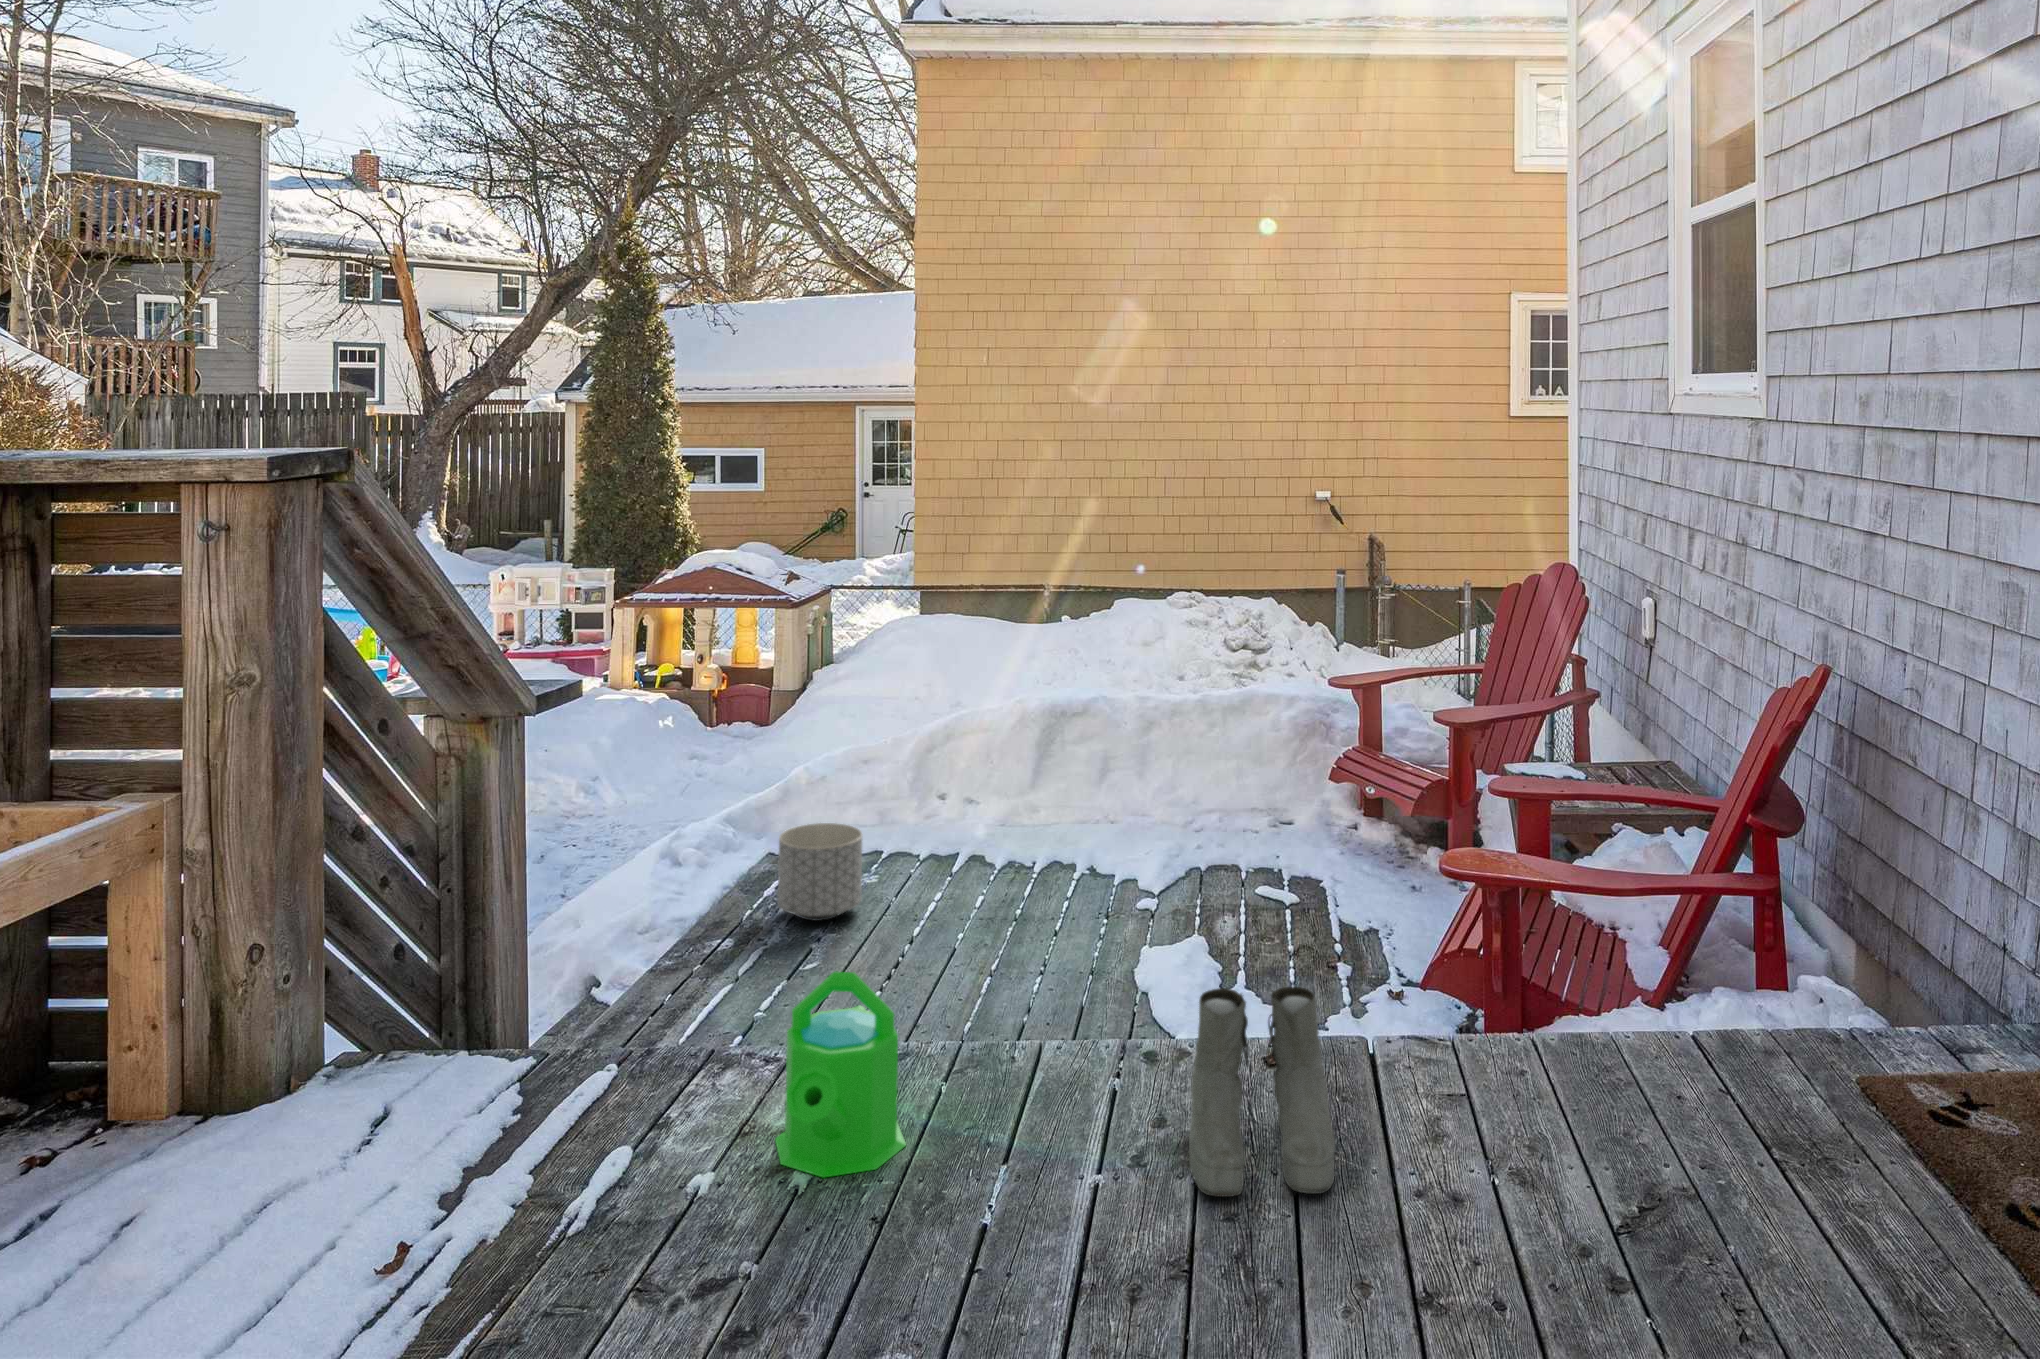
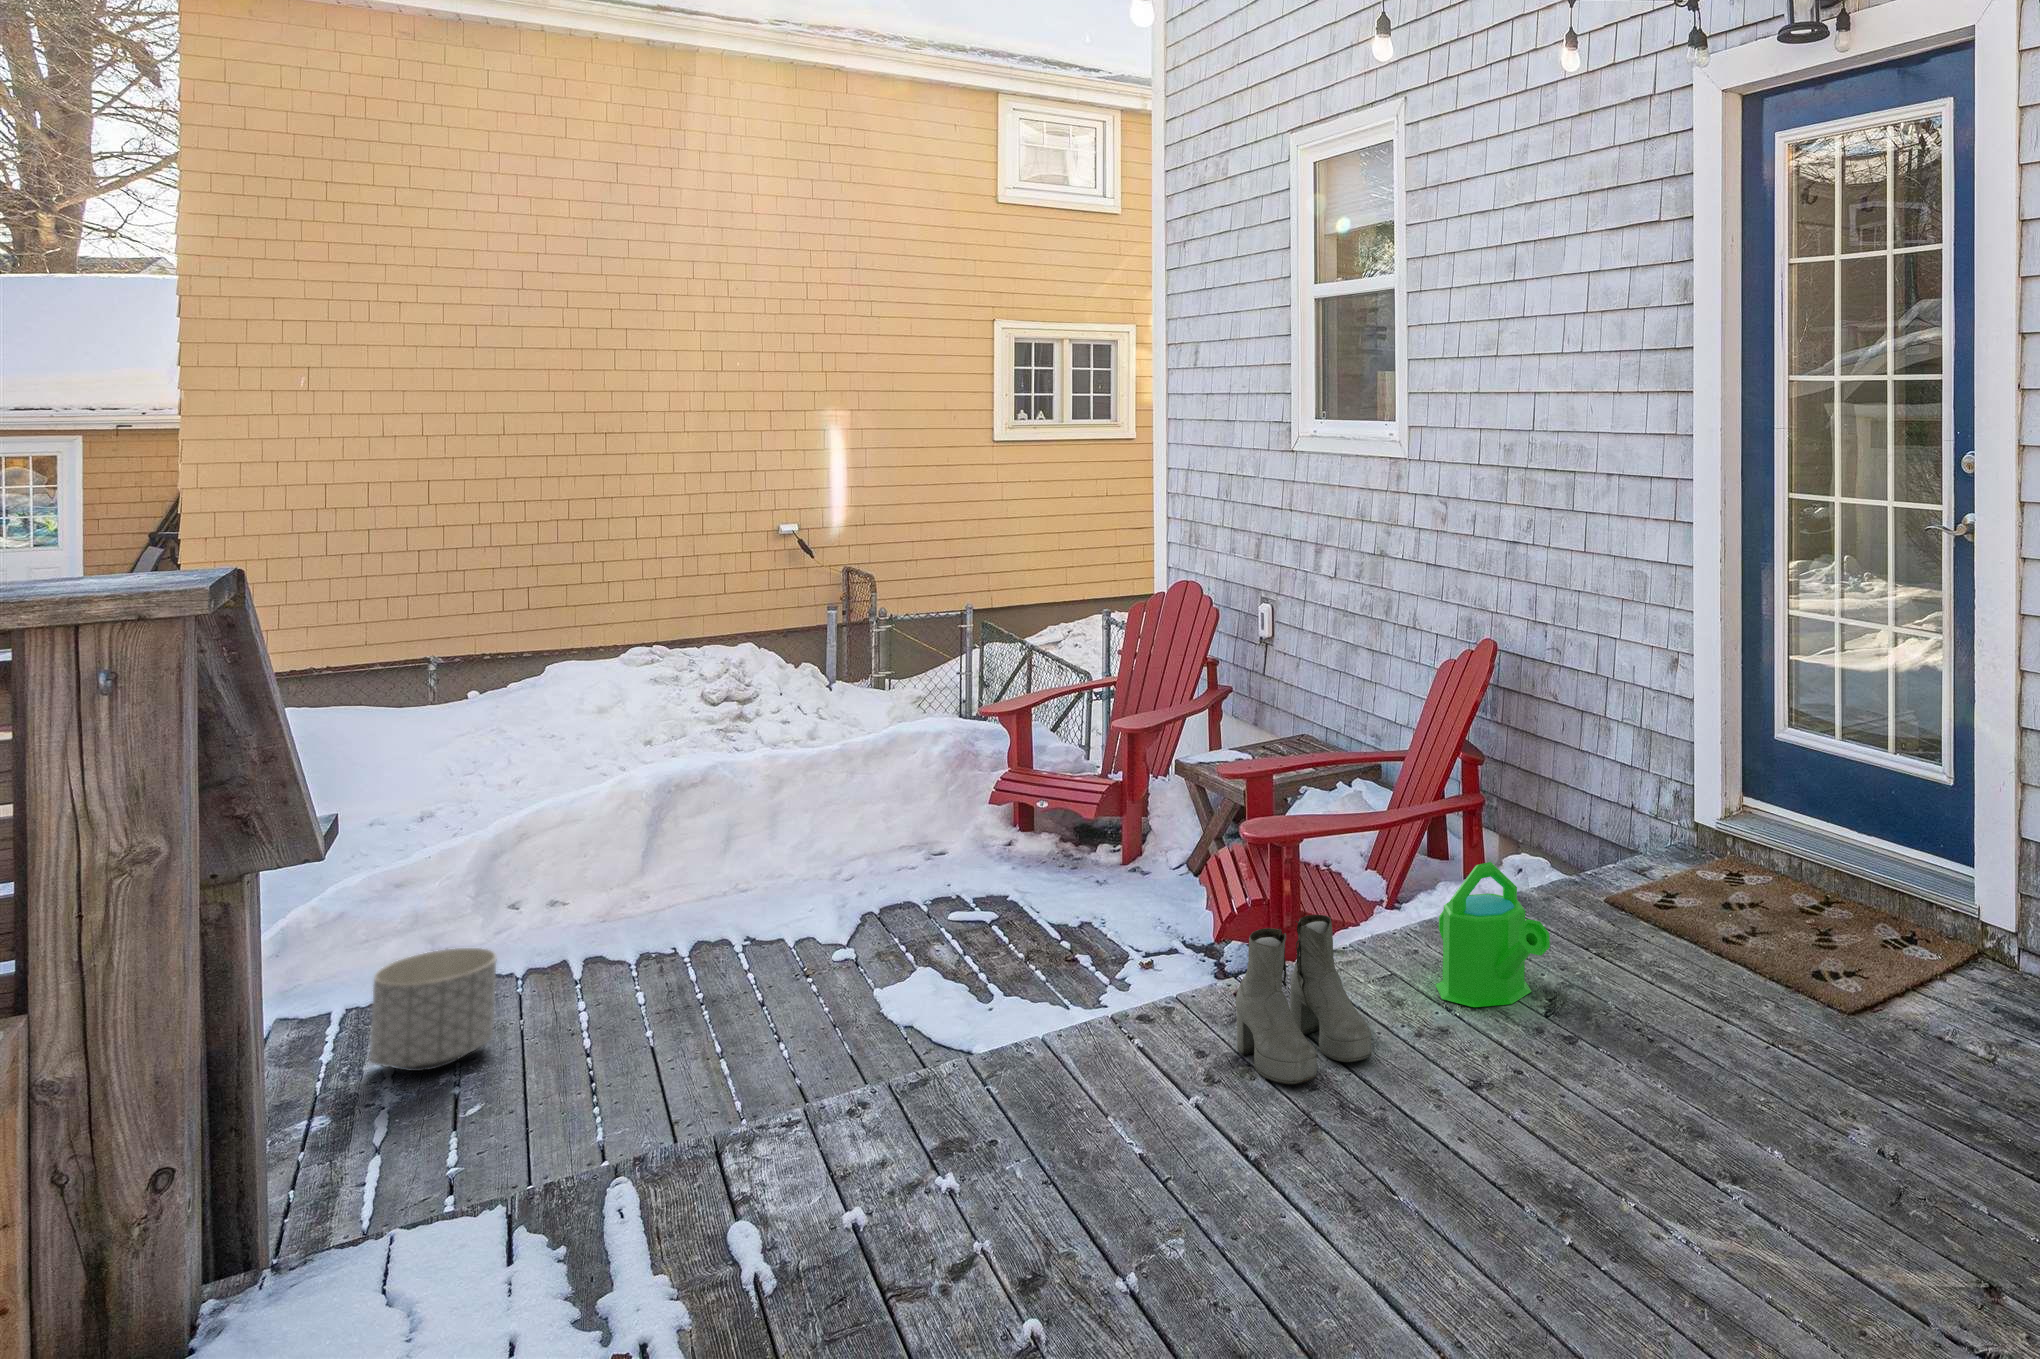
watering can: present [775,972,906,1178] -> present [1436,862,1550,1007]

